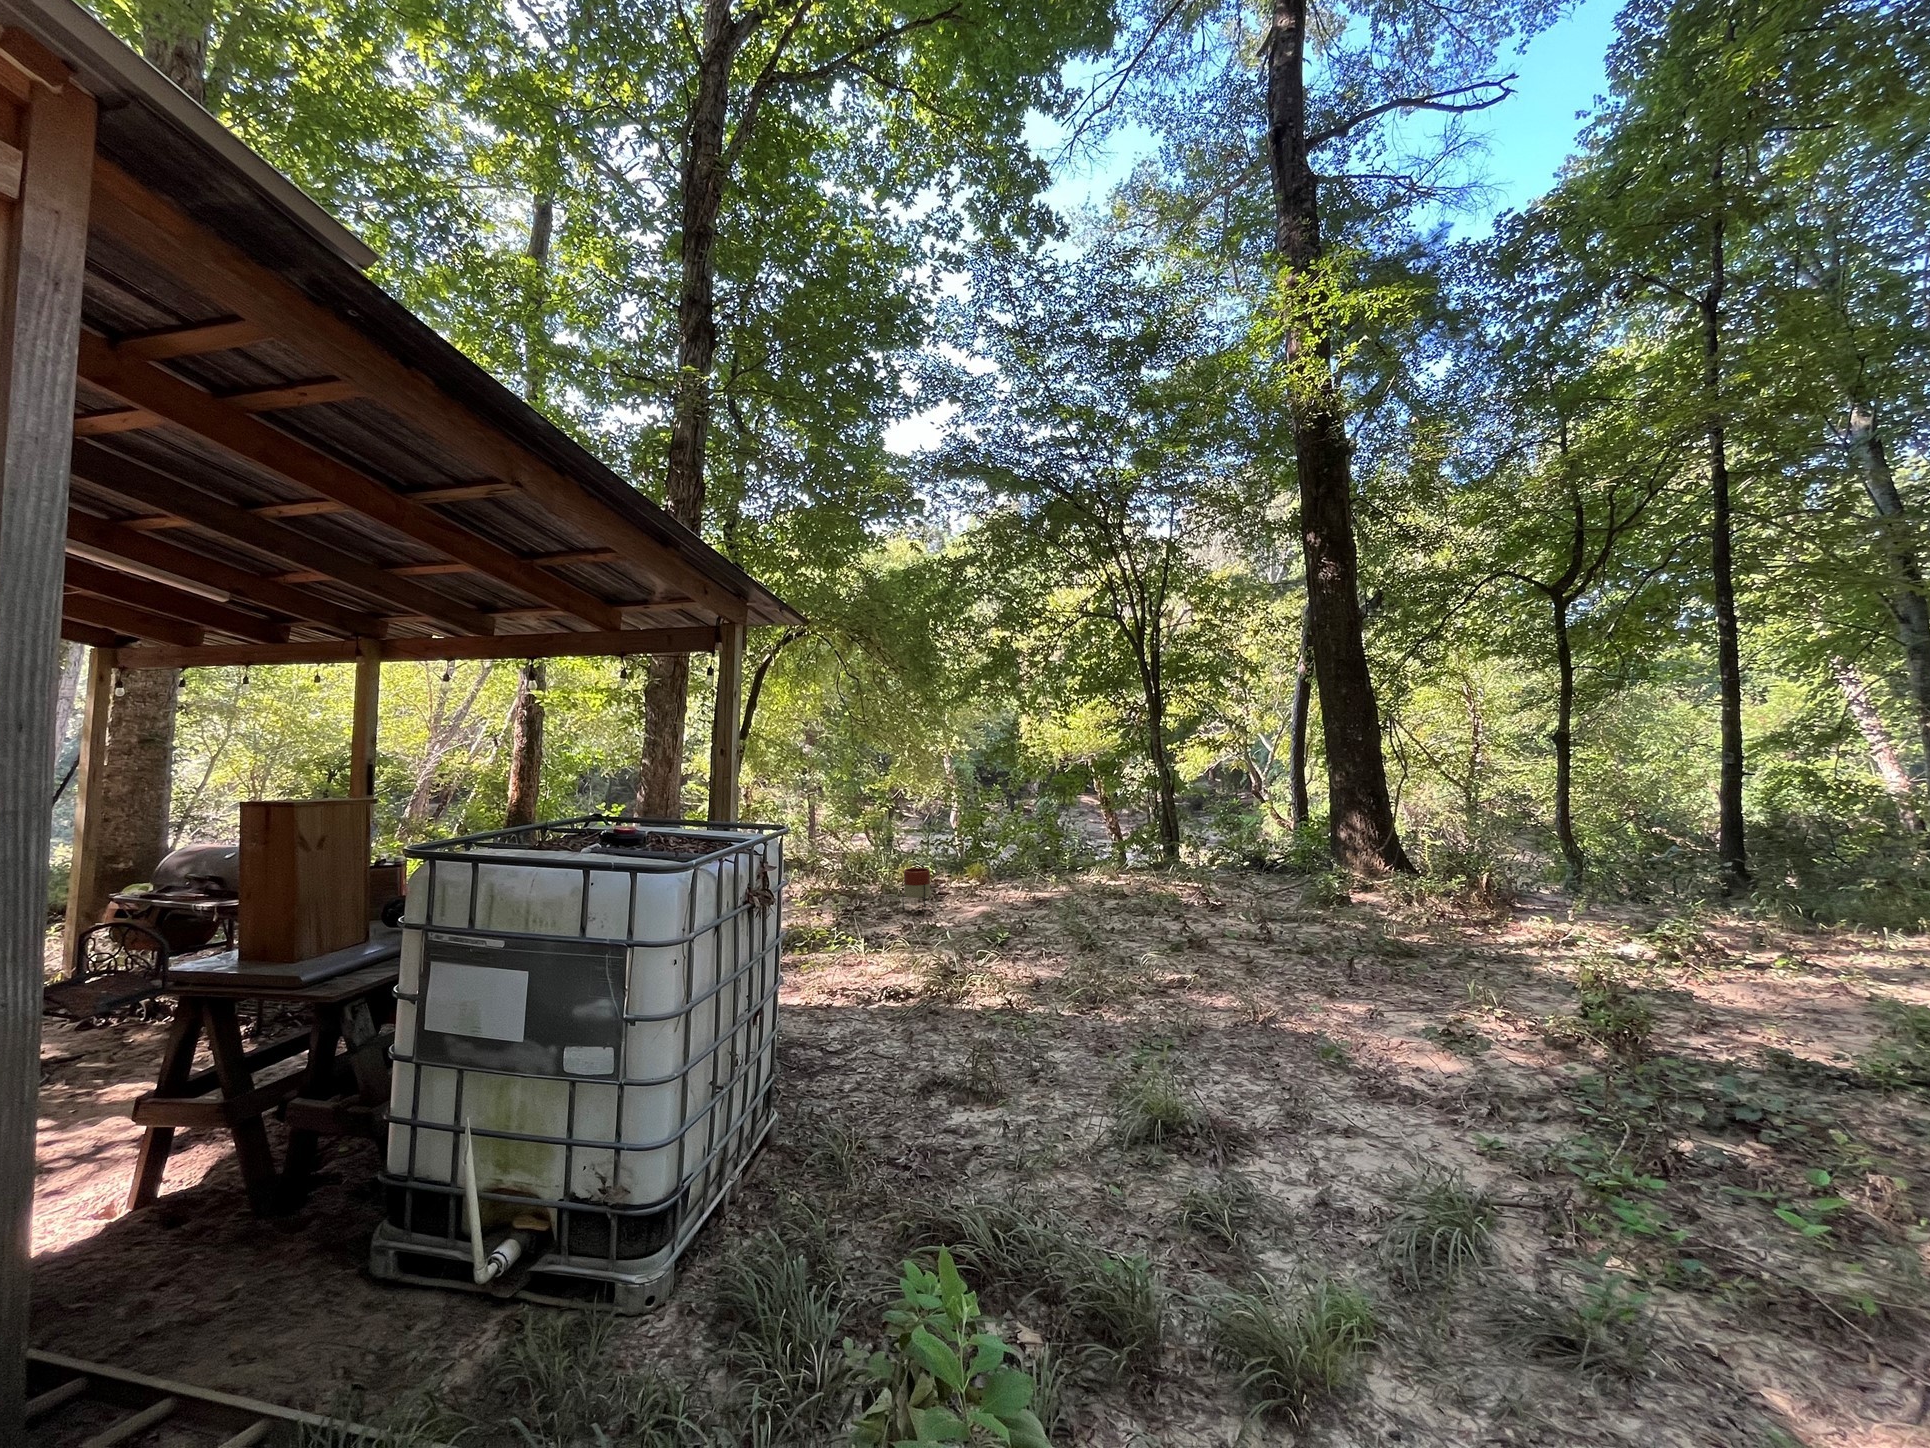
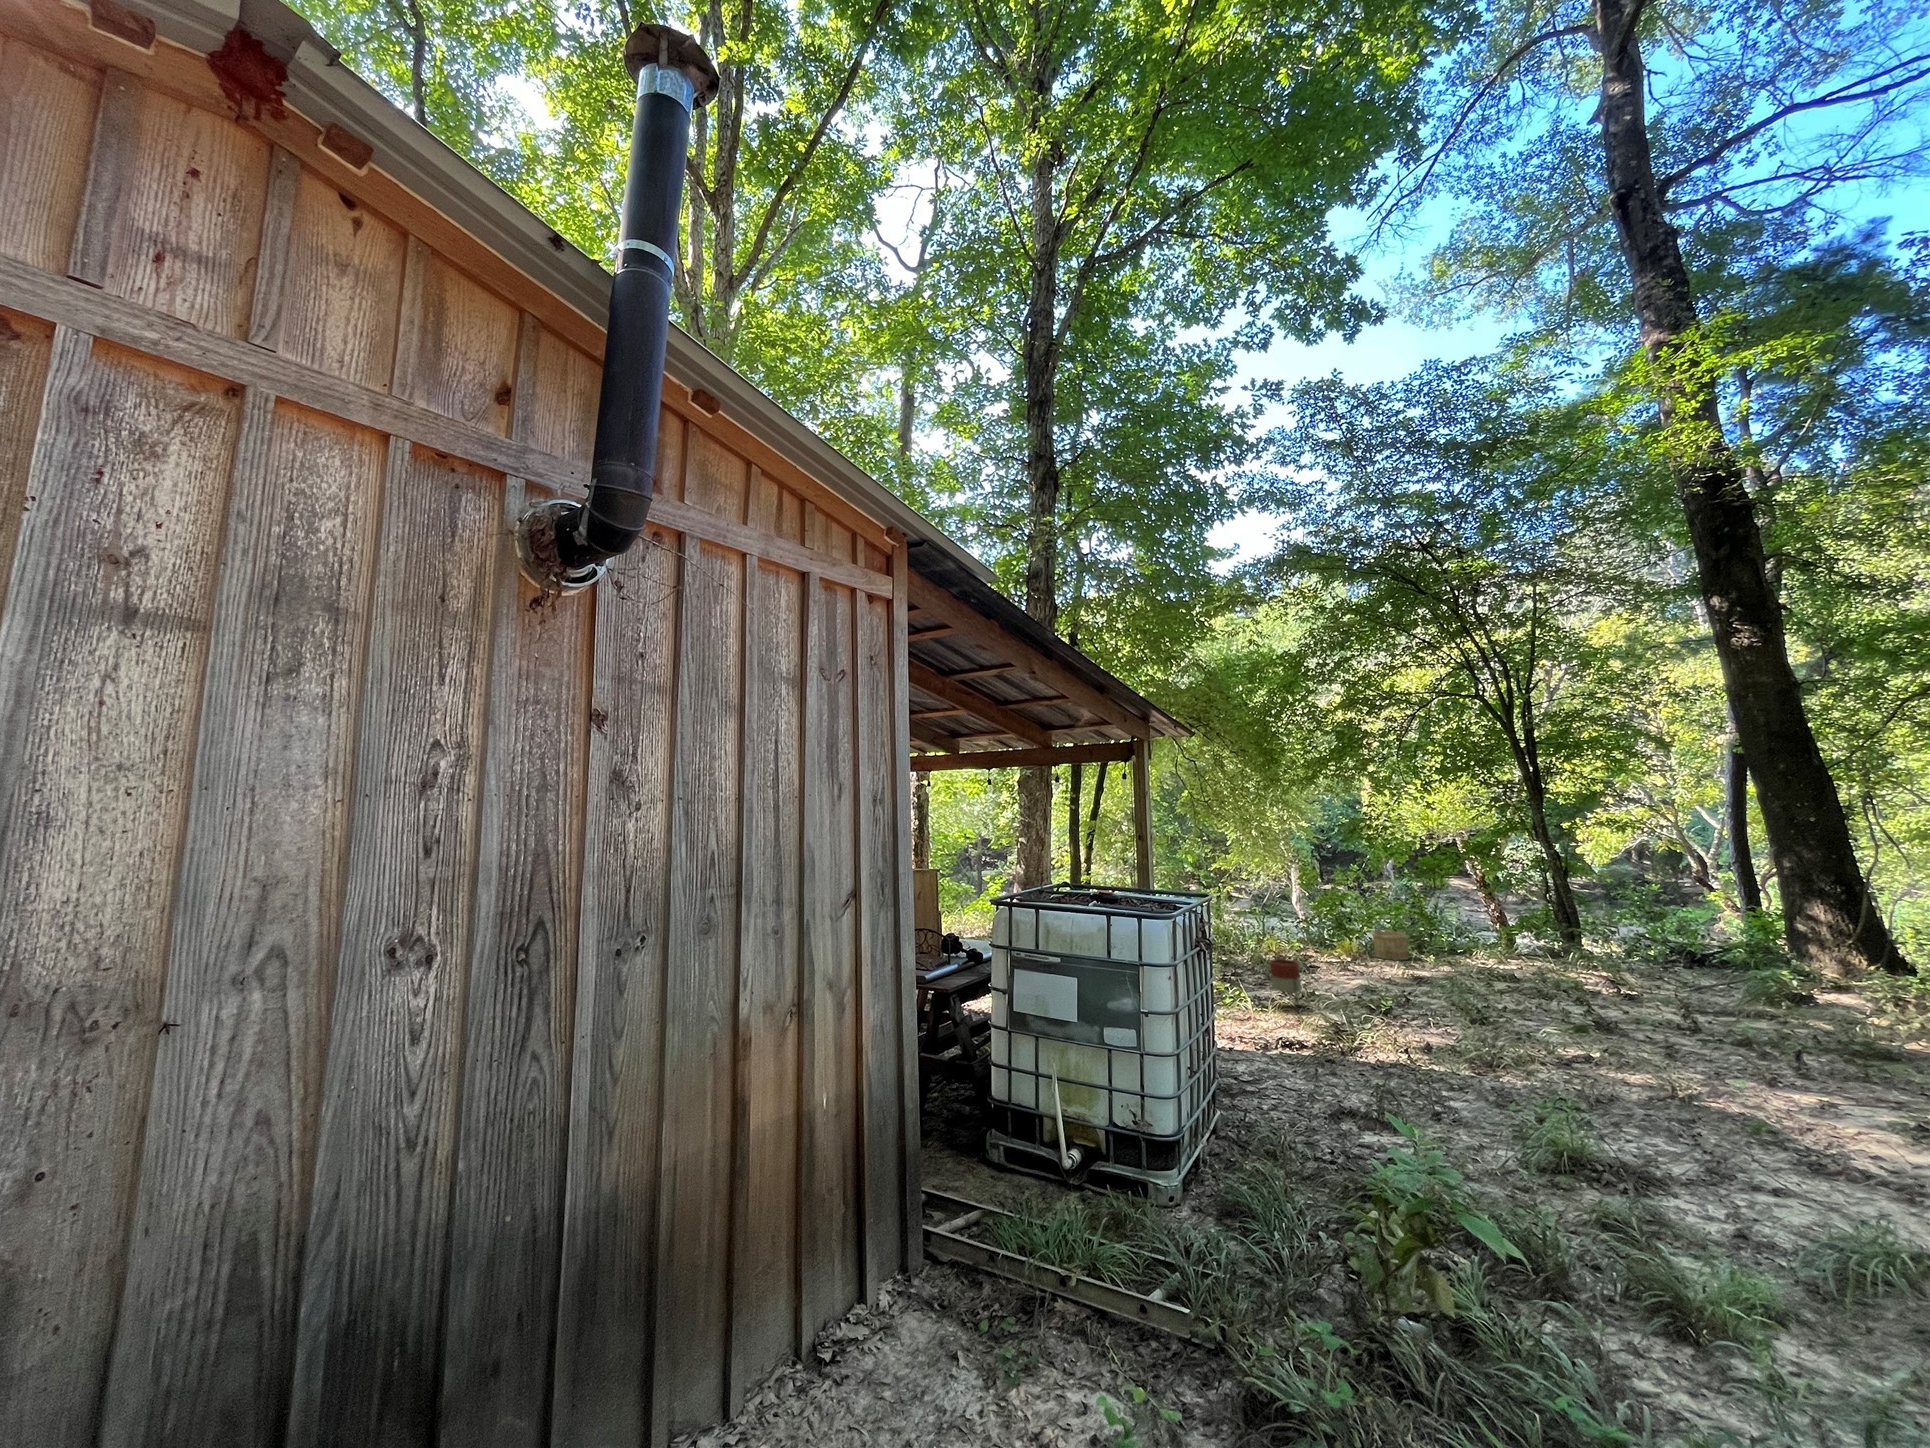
wooden bucket: none [1005,840,1034,867] -> present [1372,931,1409,960]

